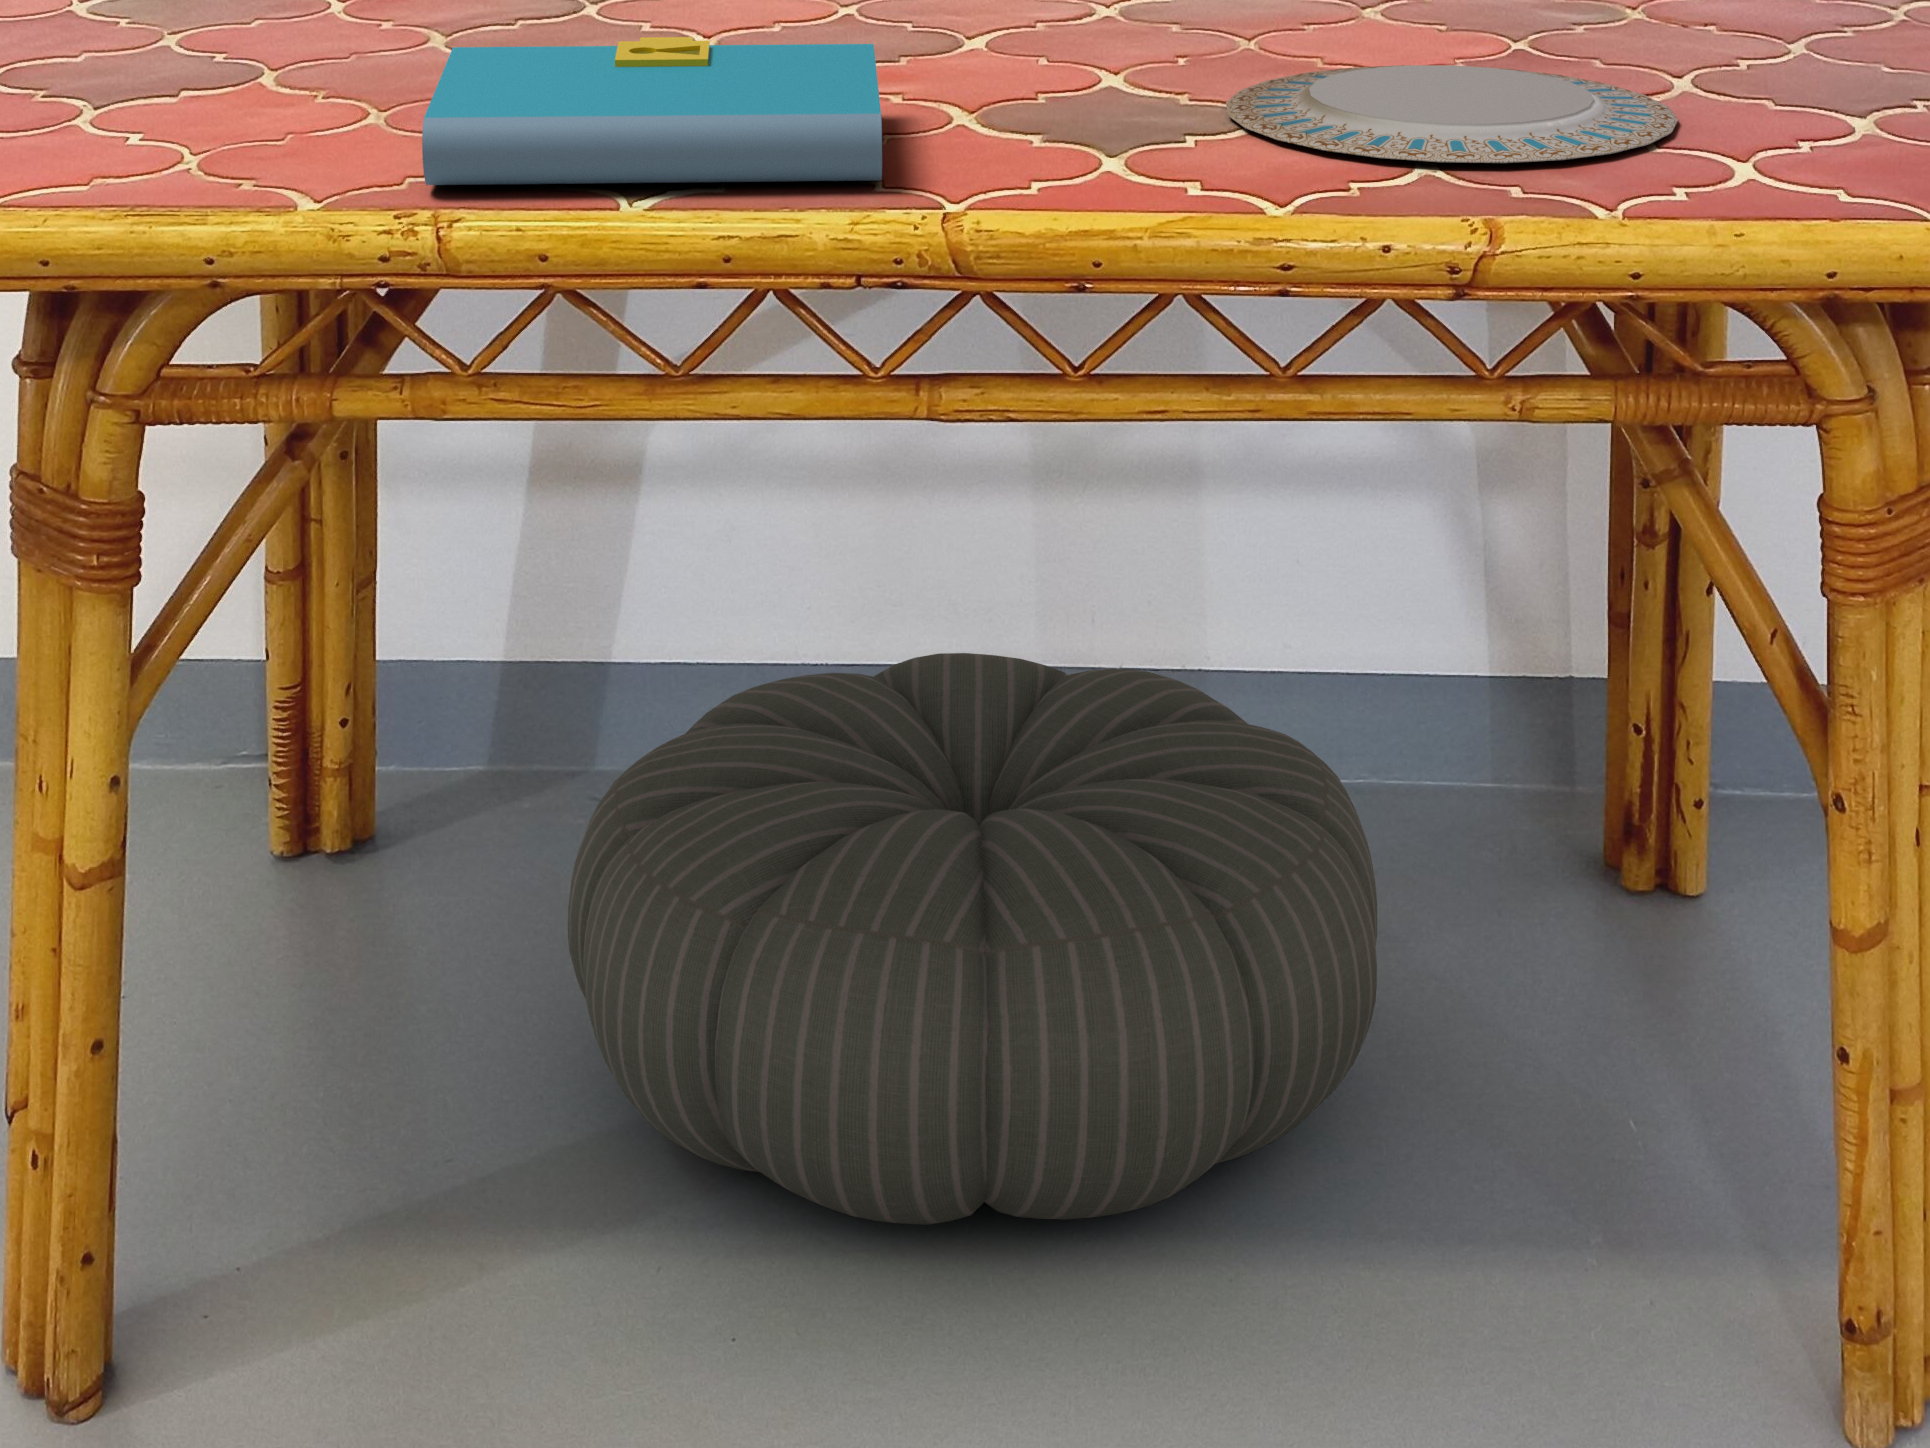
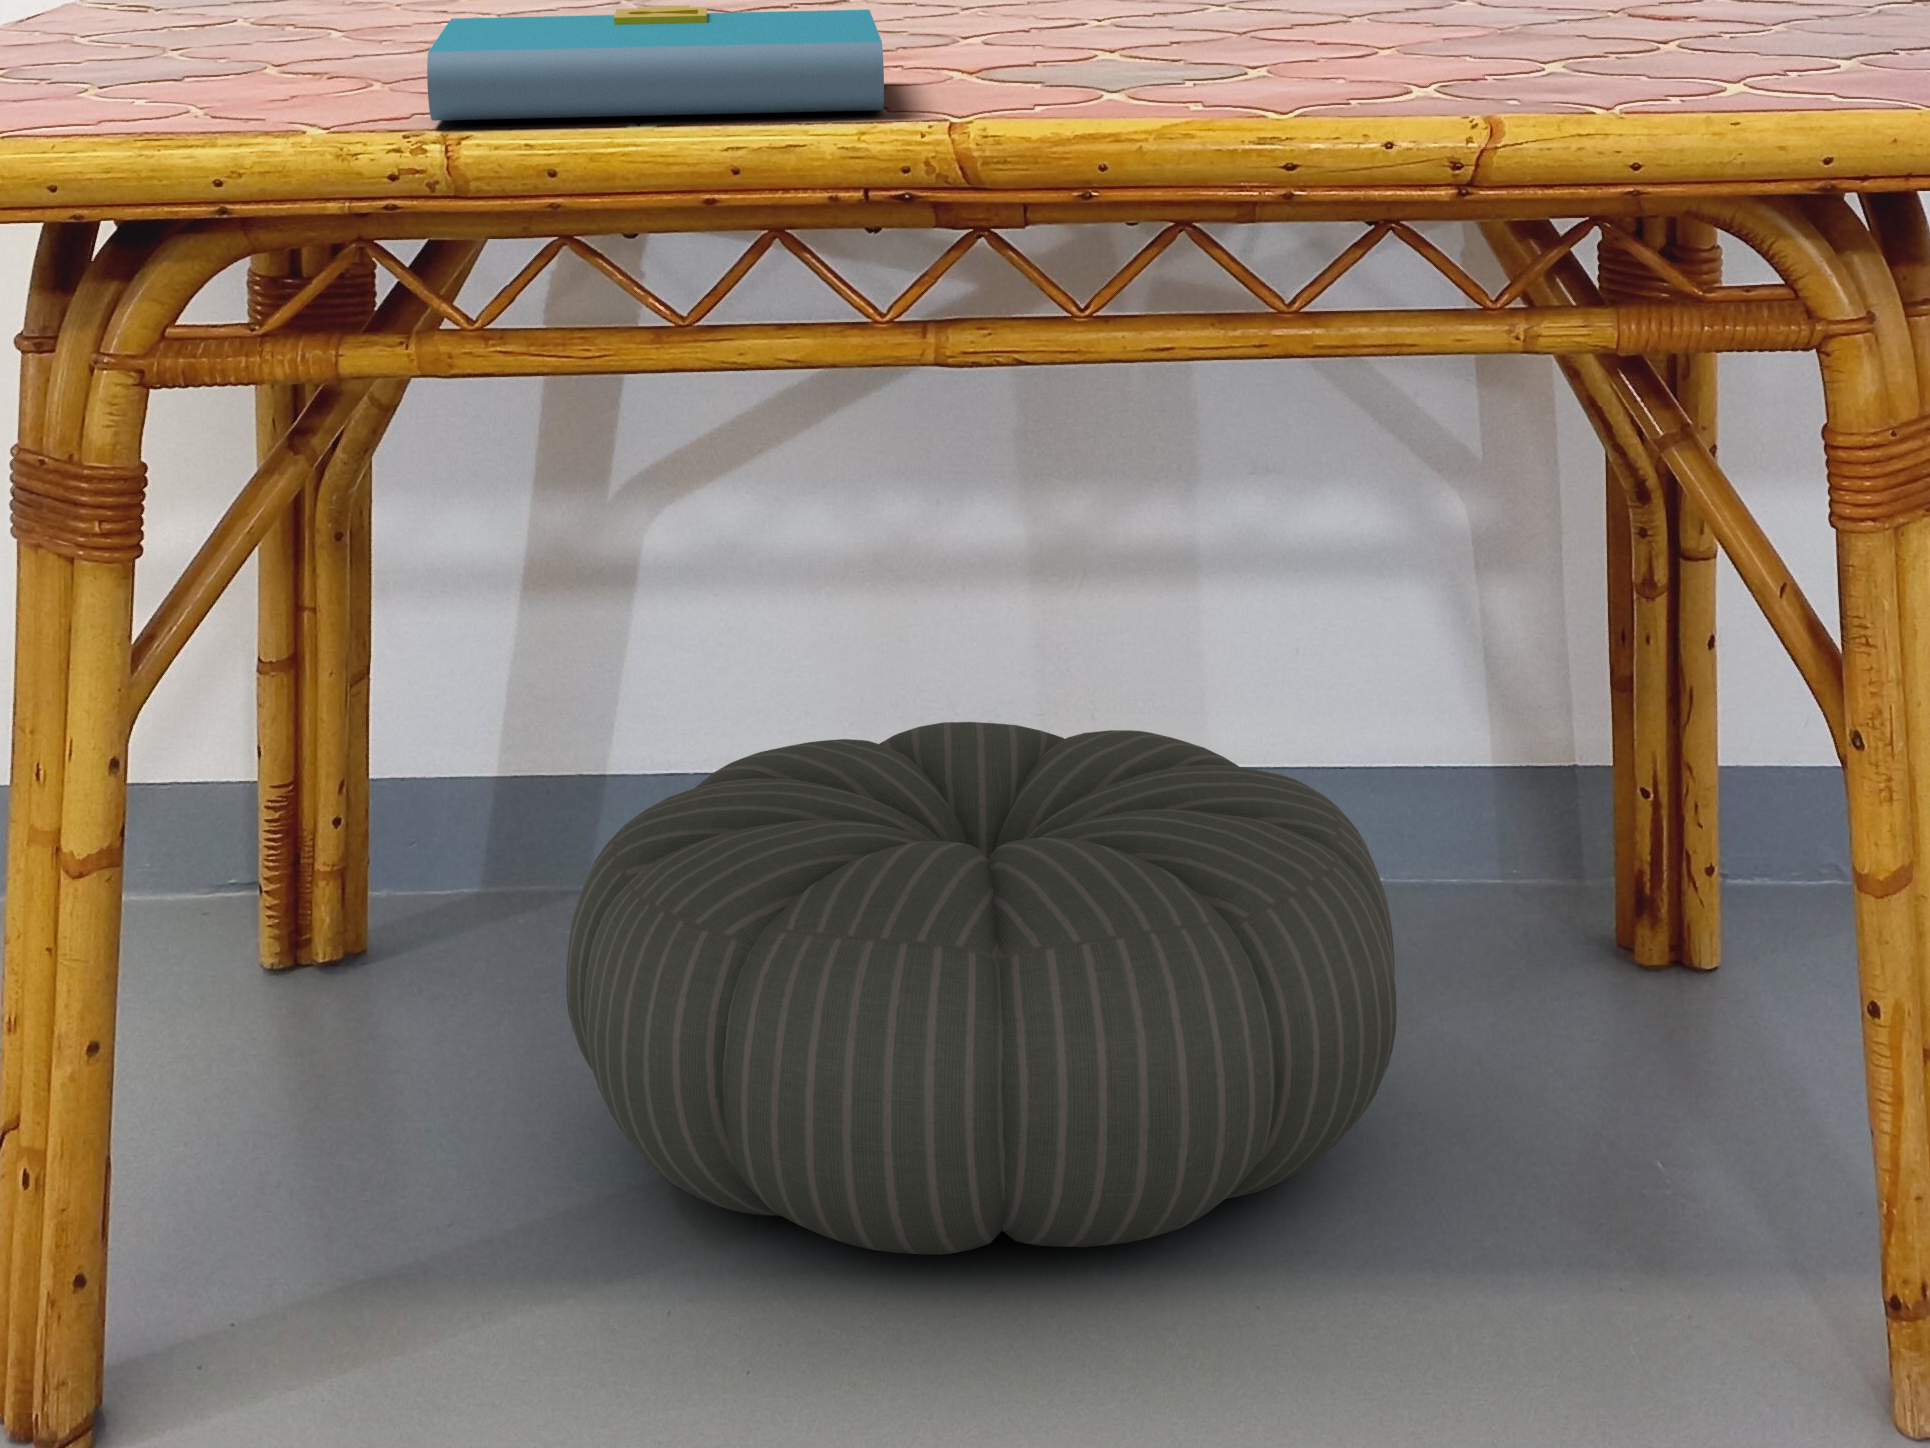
plate: present [1226,65,1678,163] -> none [1220,40,1669,89]

